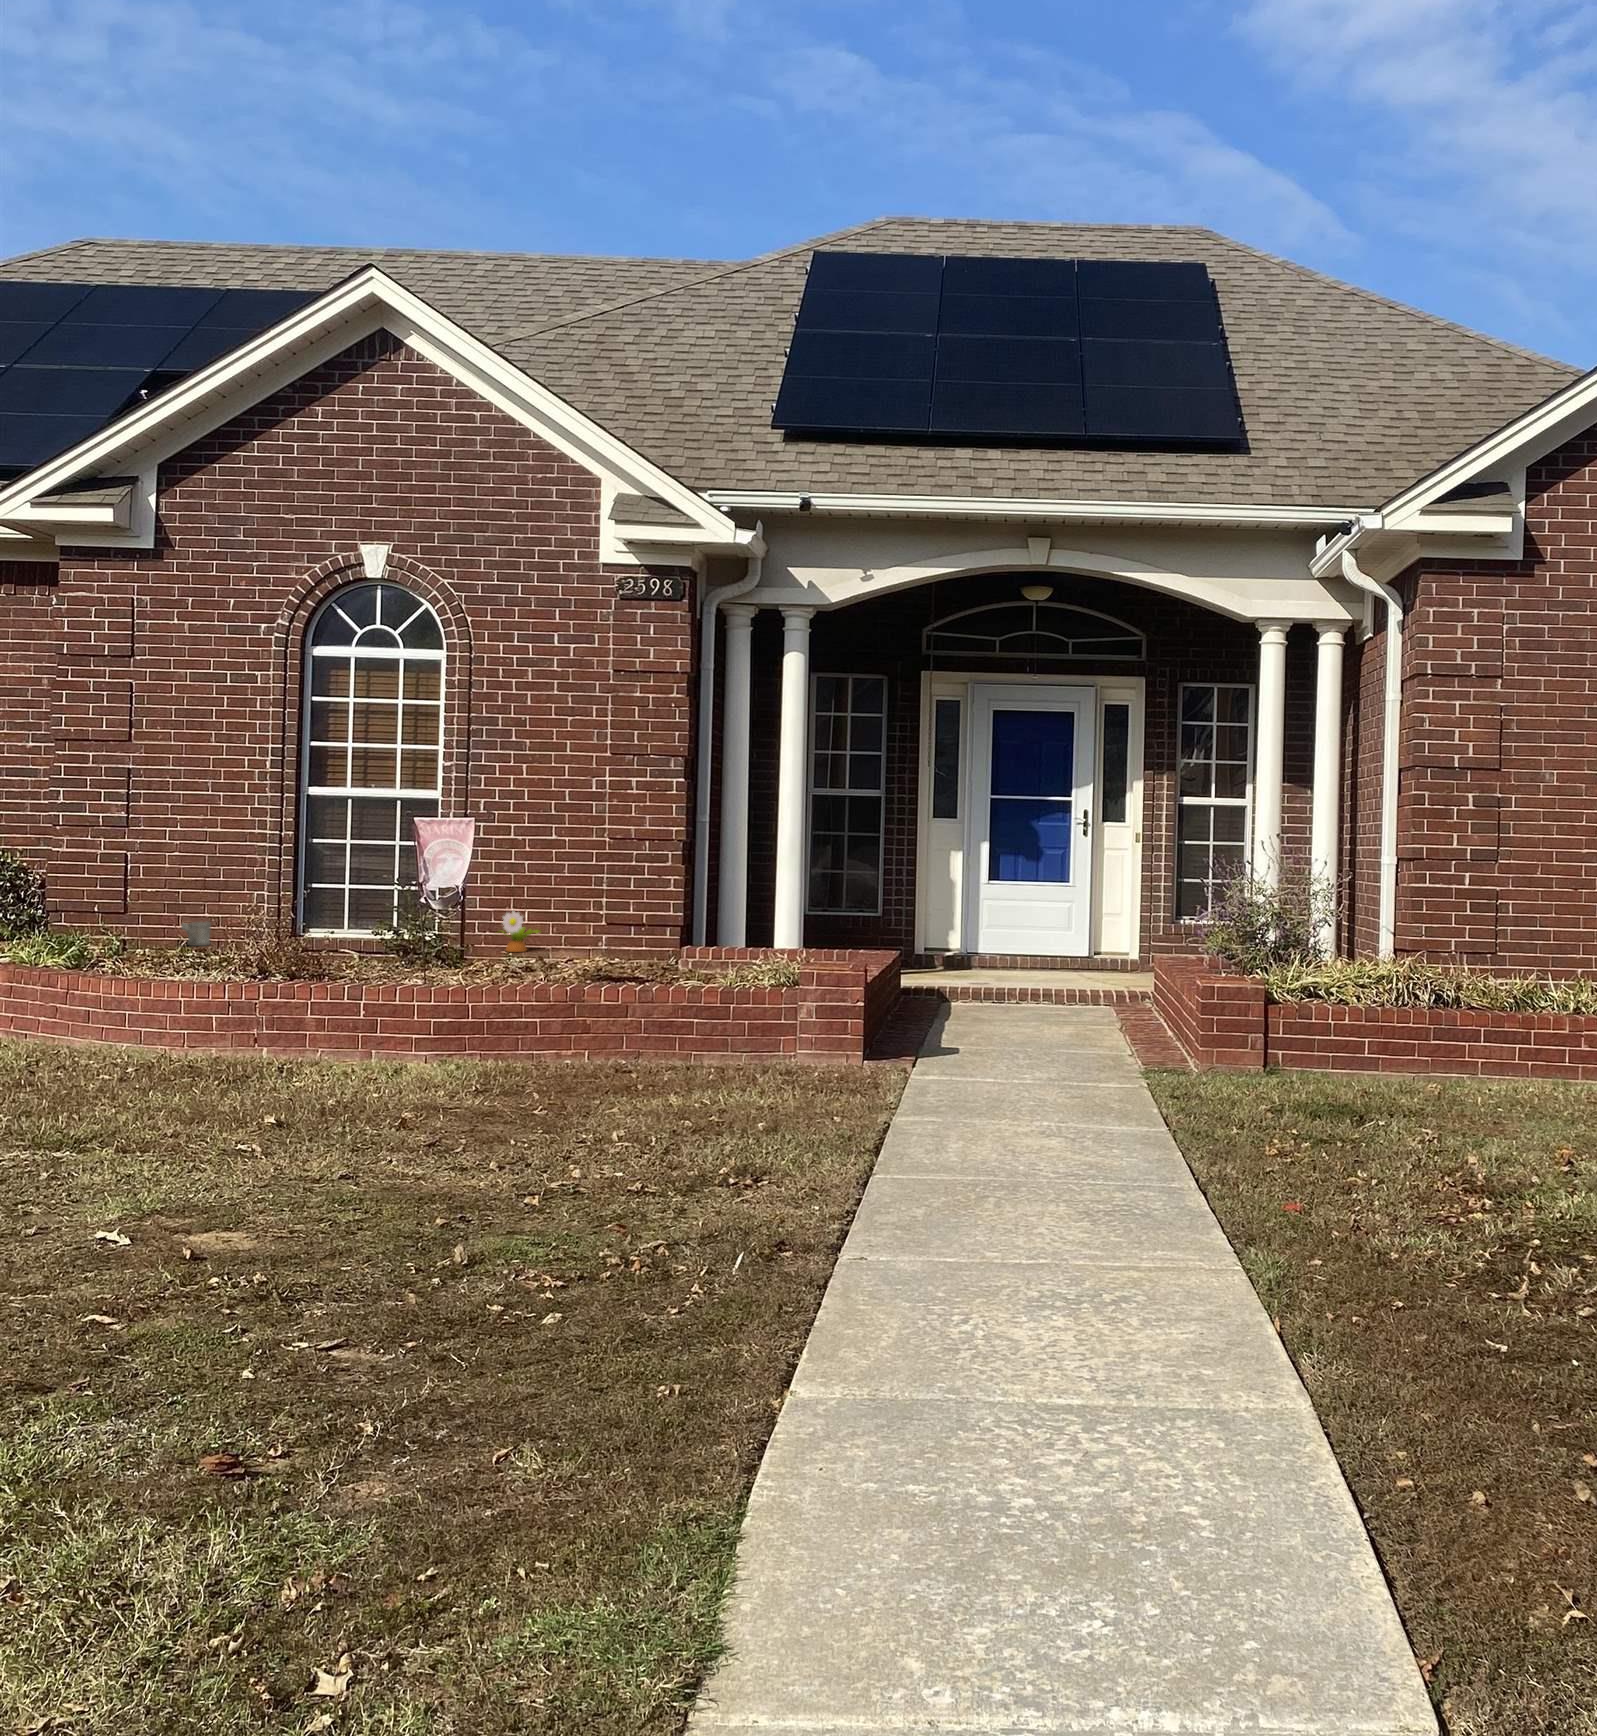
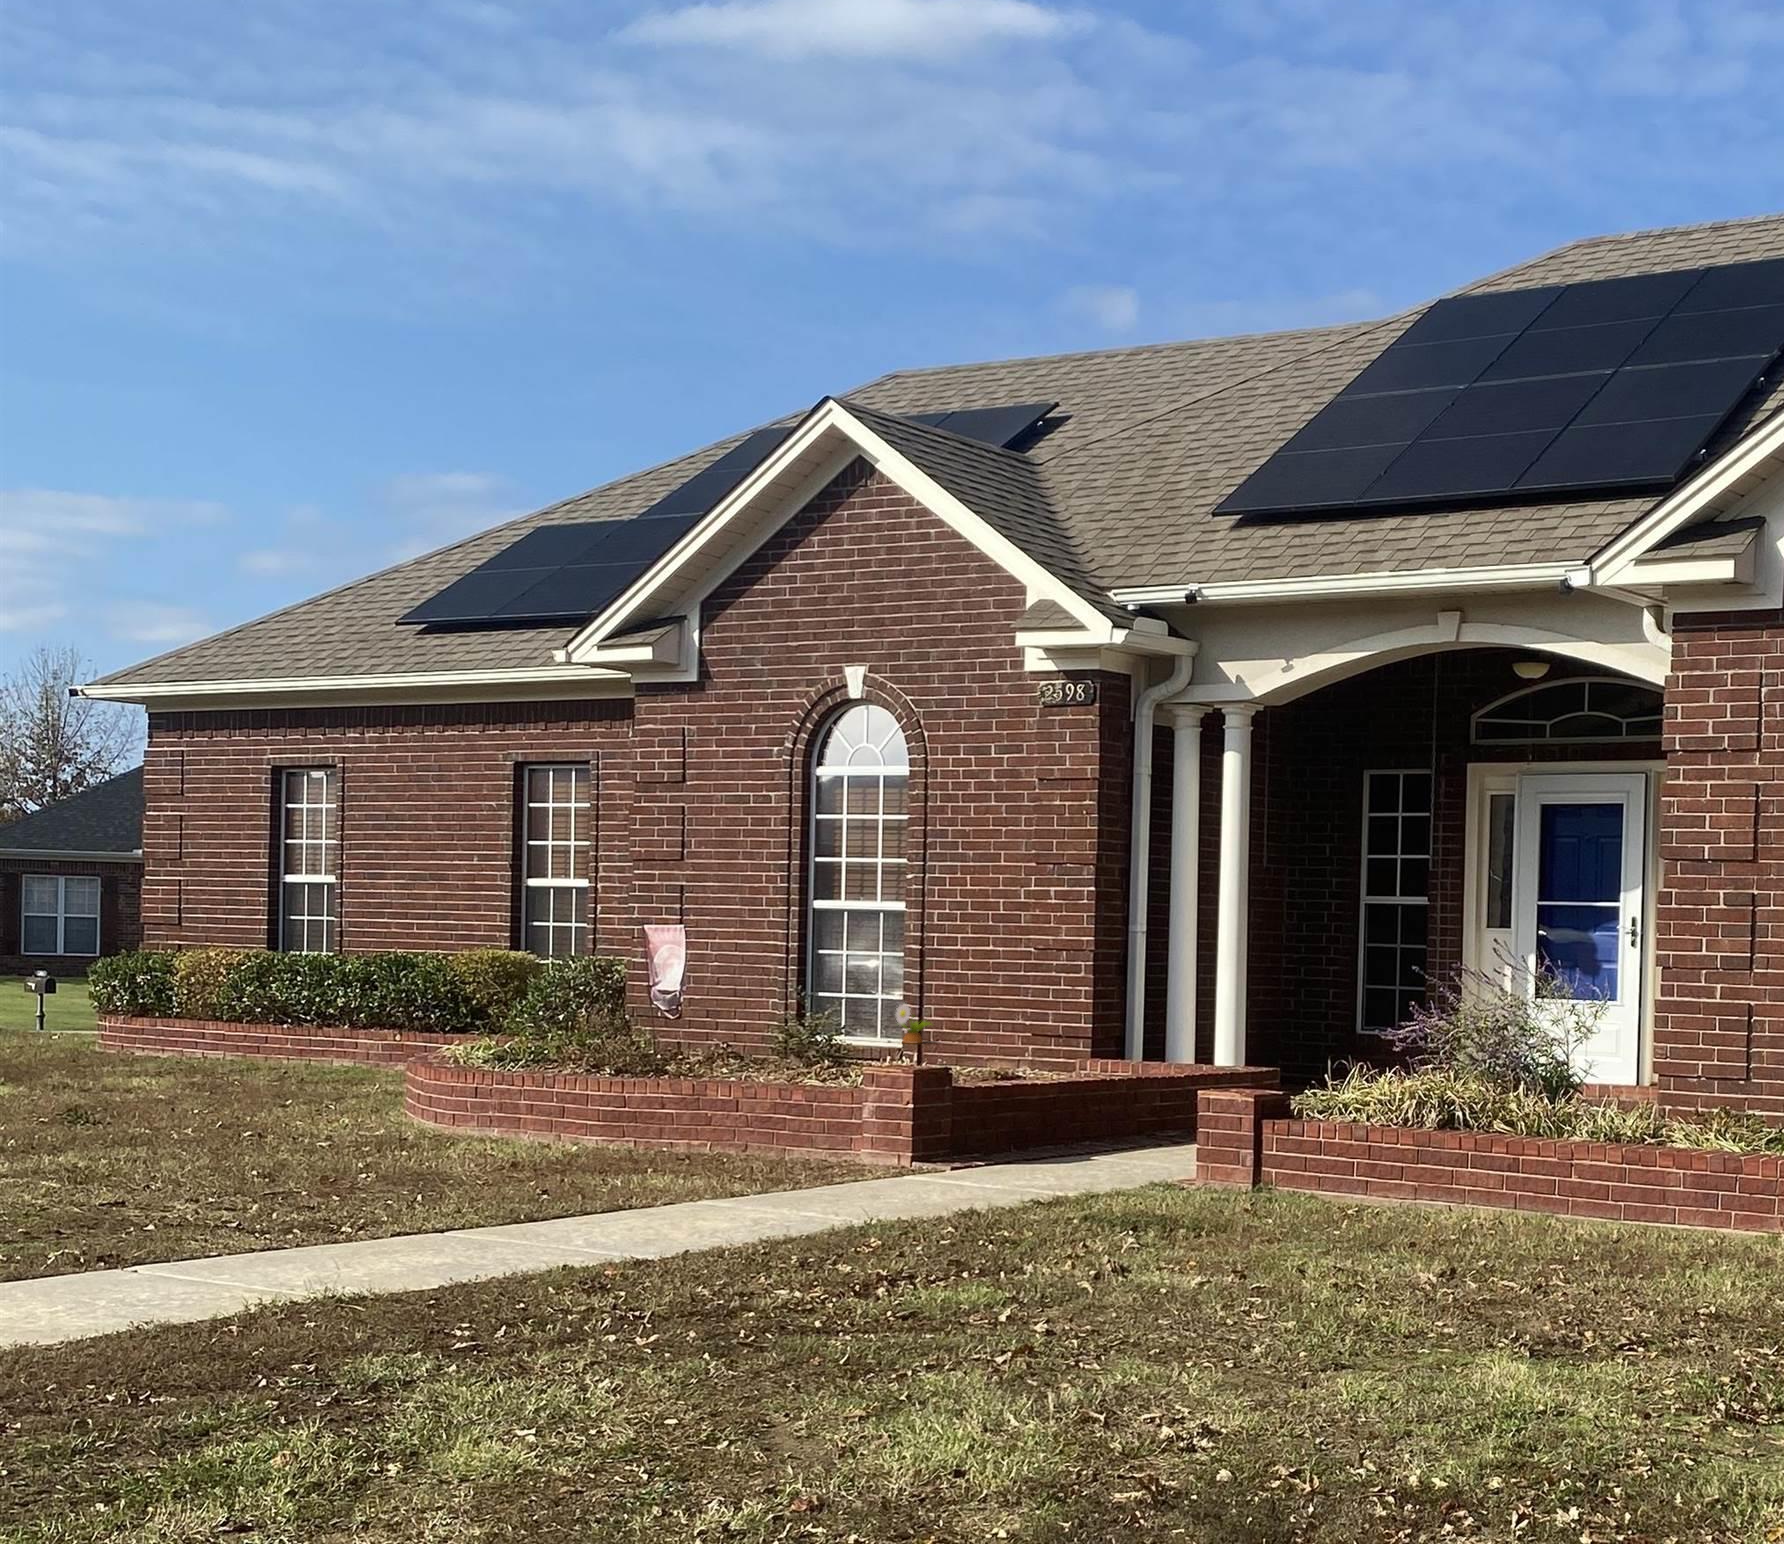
watering can: present [181,921,211,946] -> none [676,1008,719,1030]

